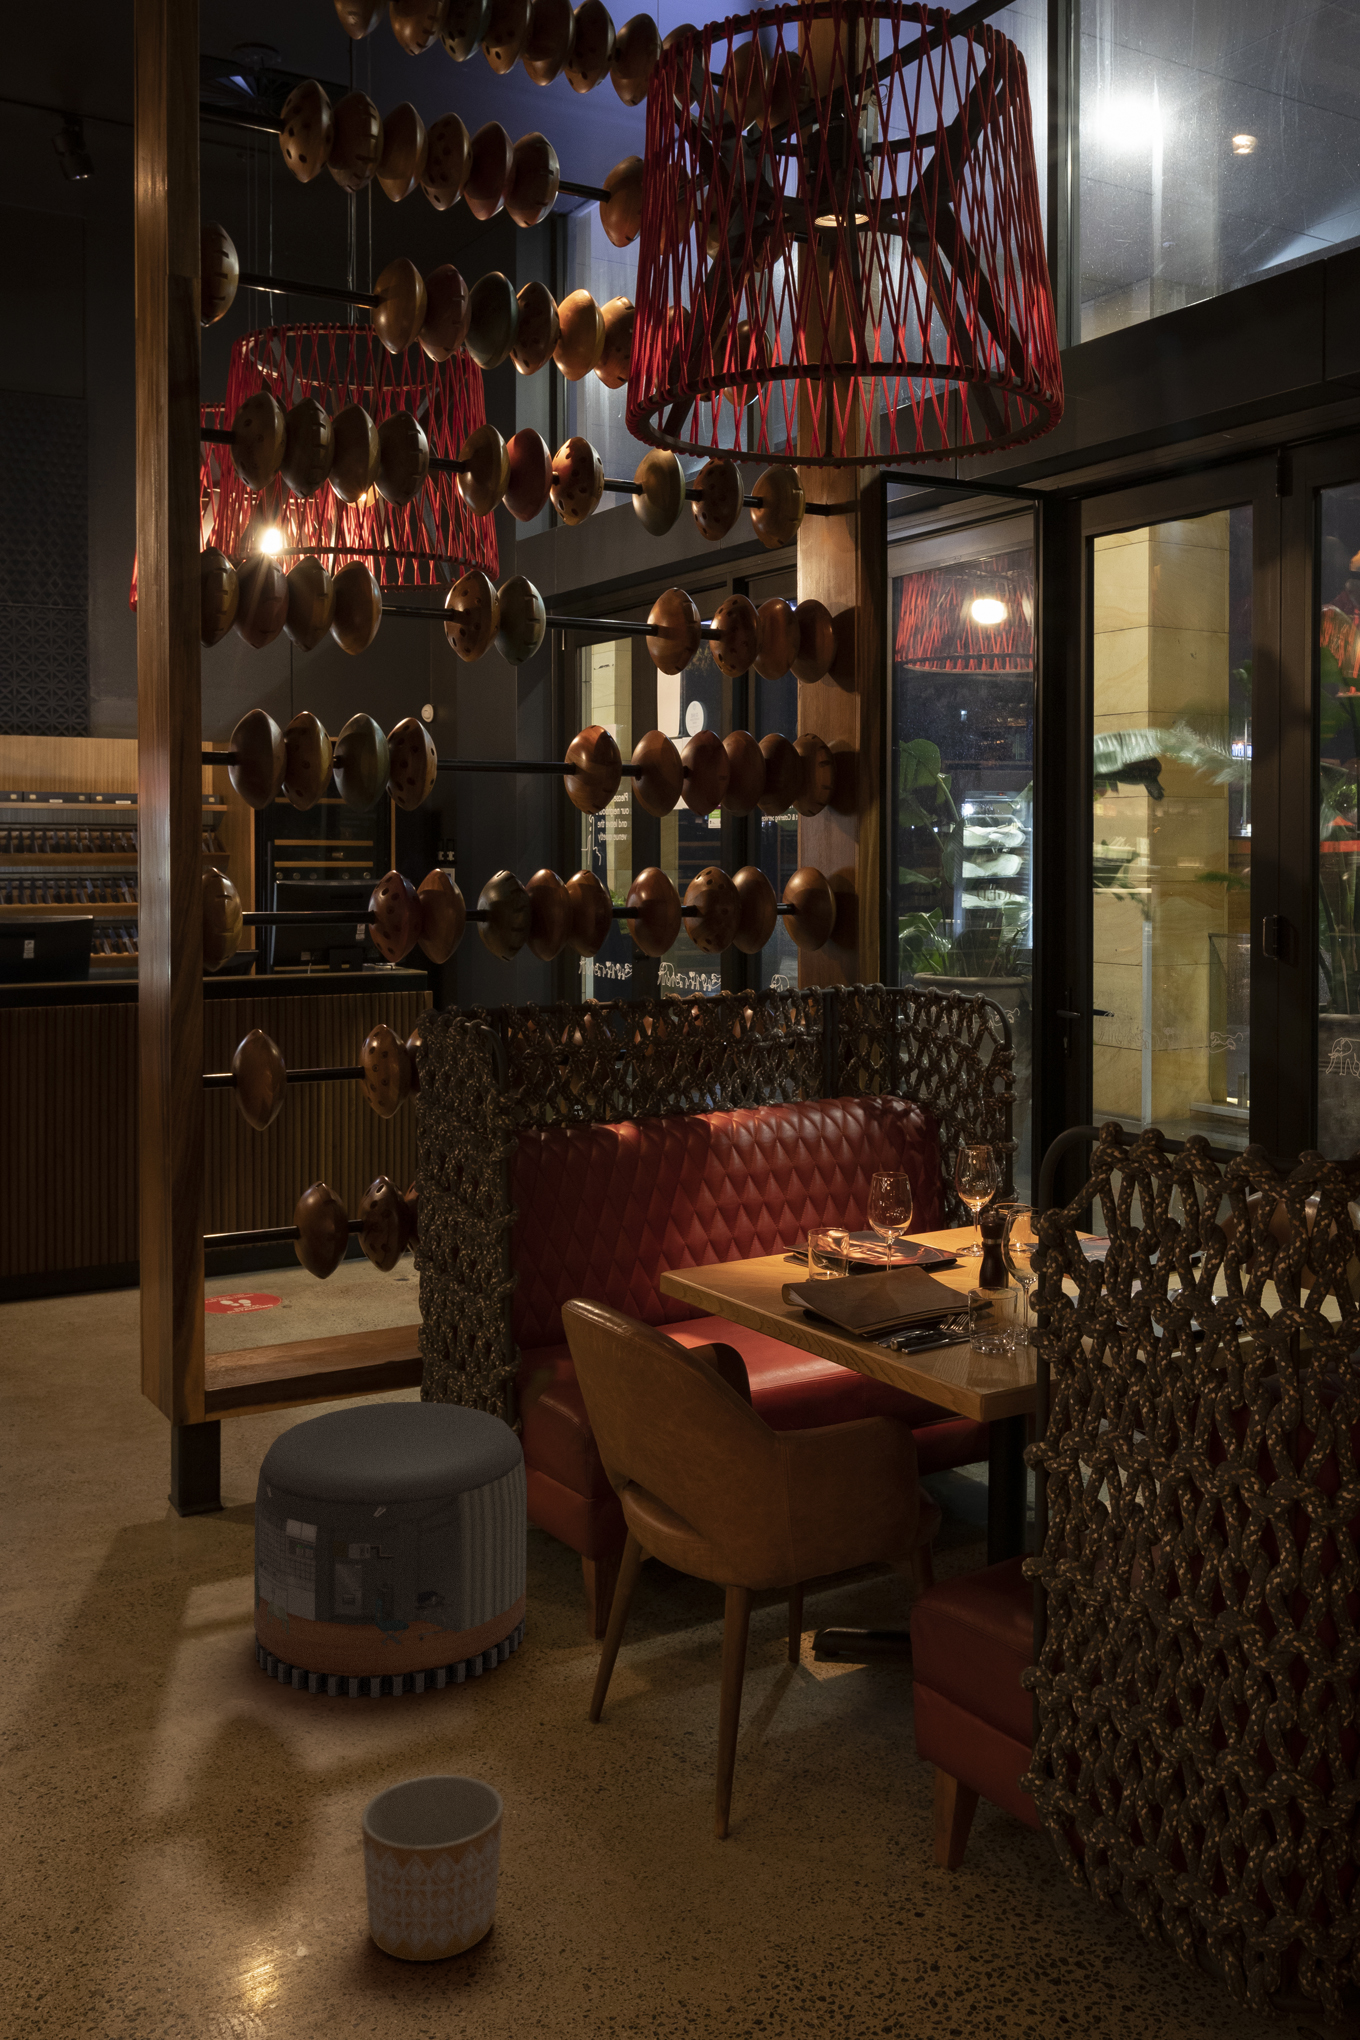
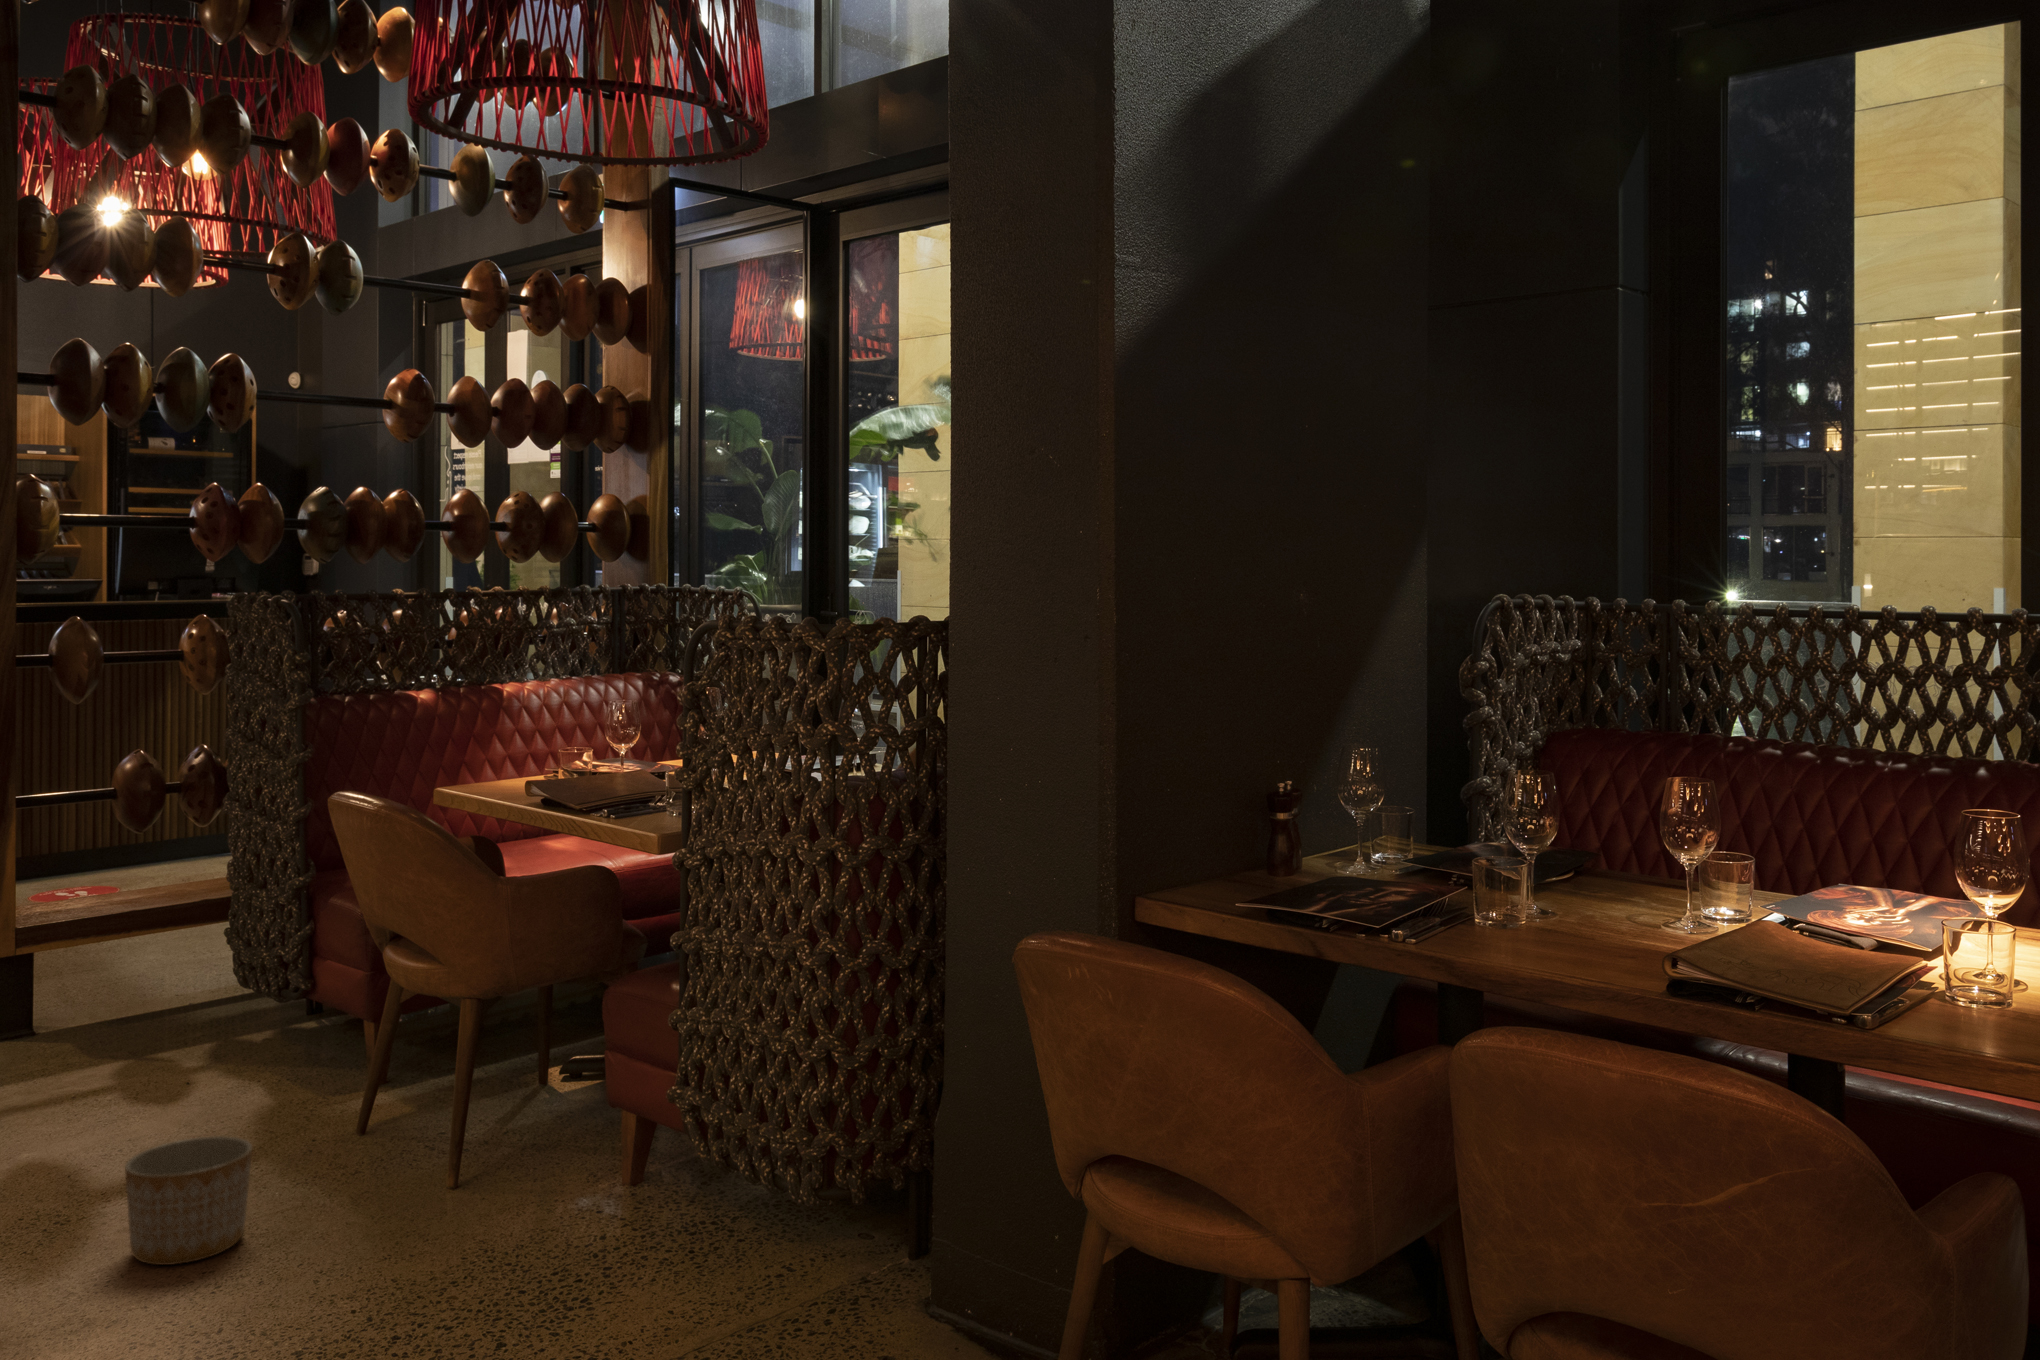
pouf: present [254,1402,527,1698] -> none [57,908,317,1133]

